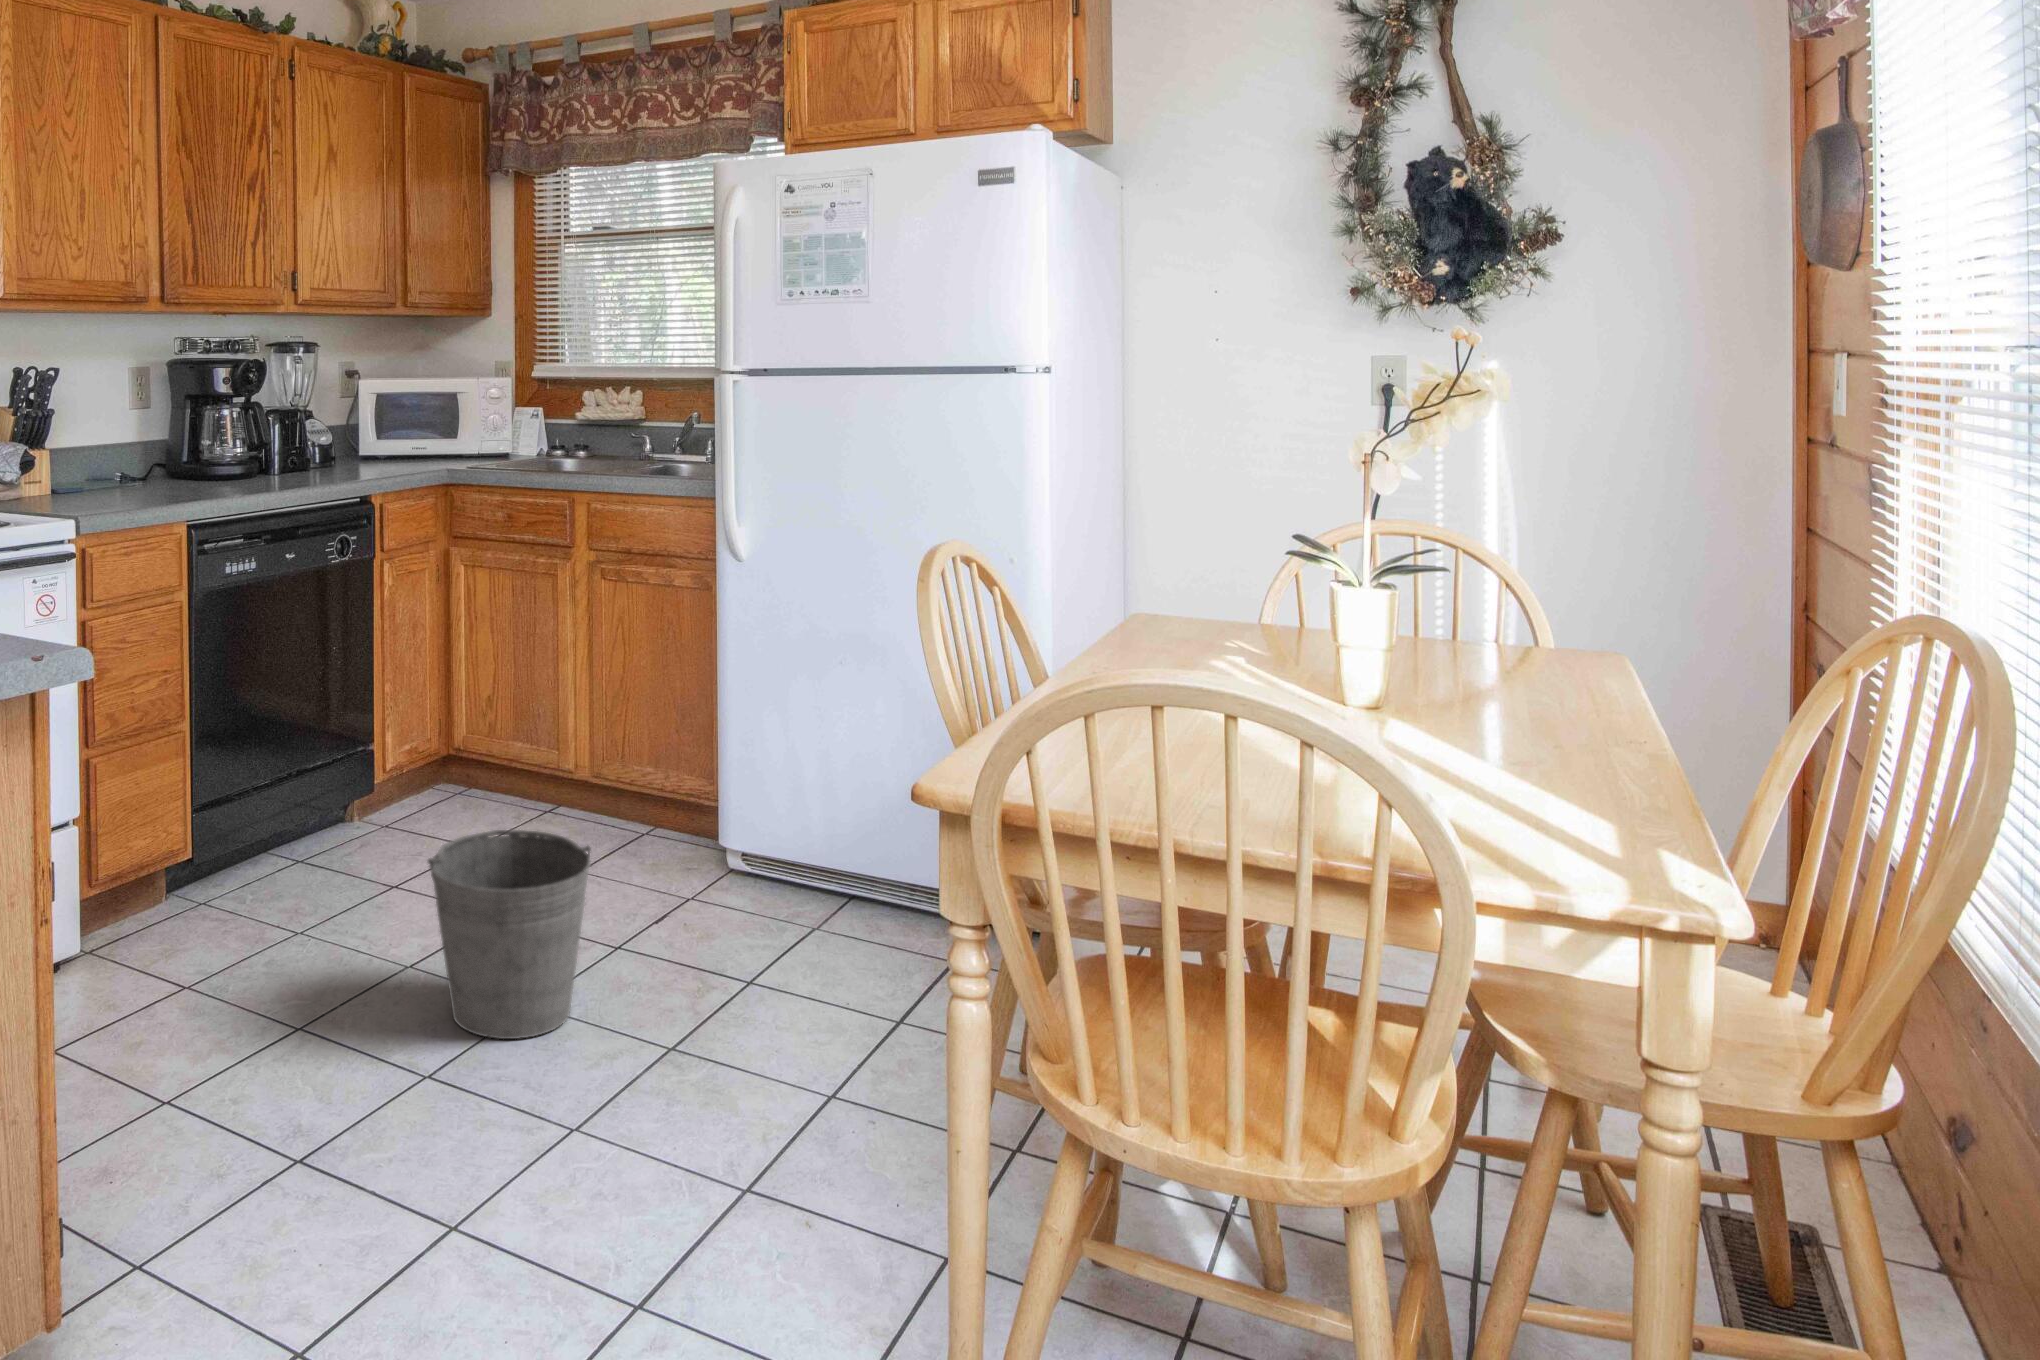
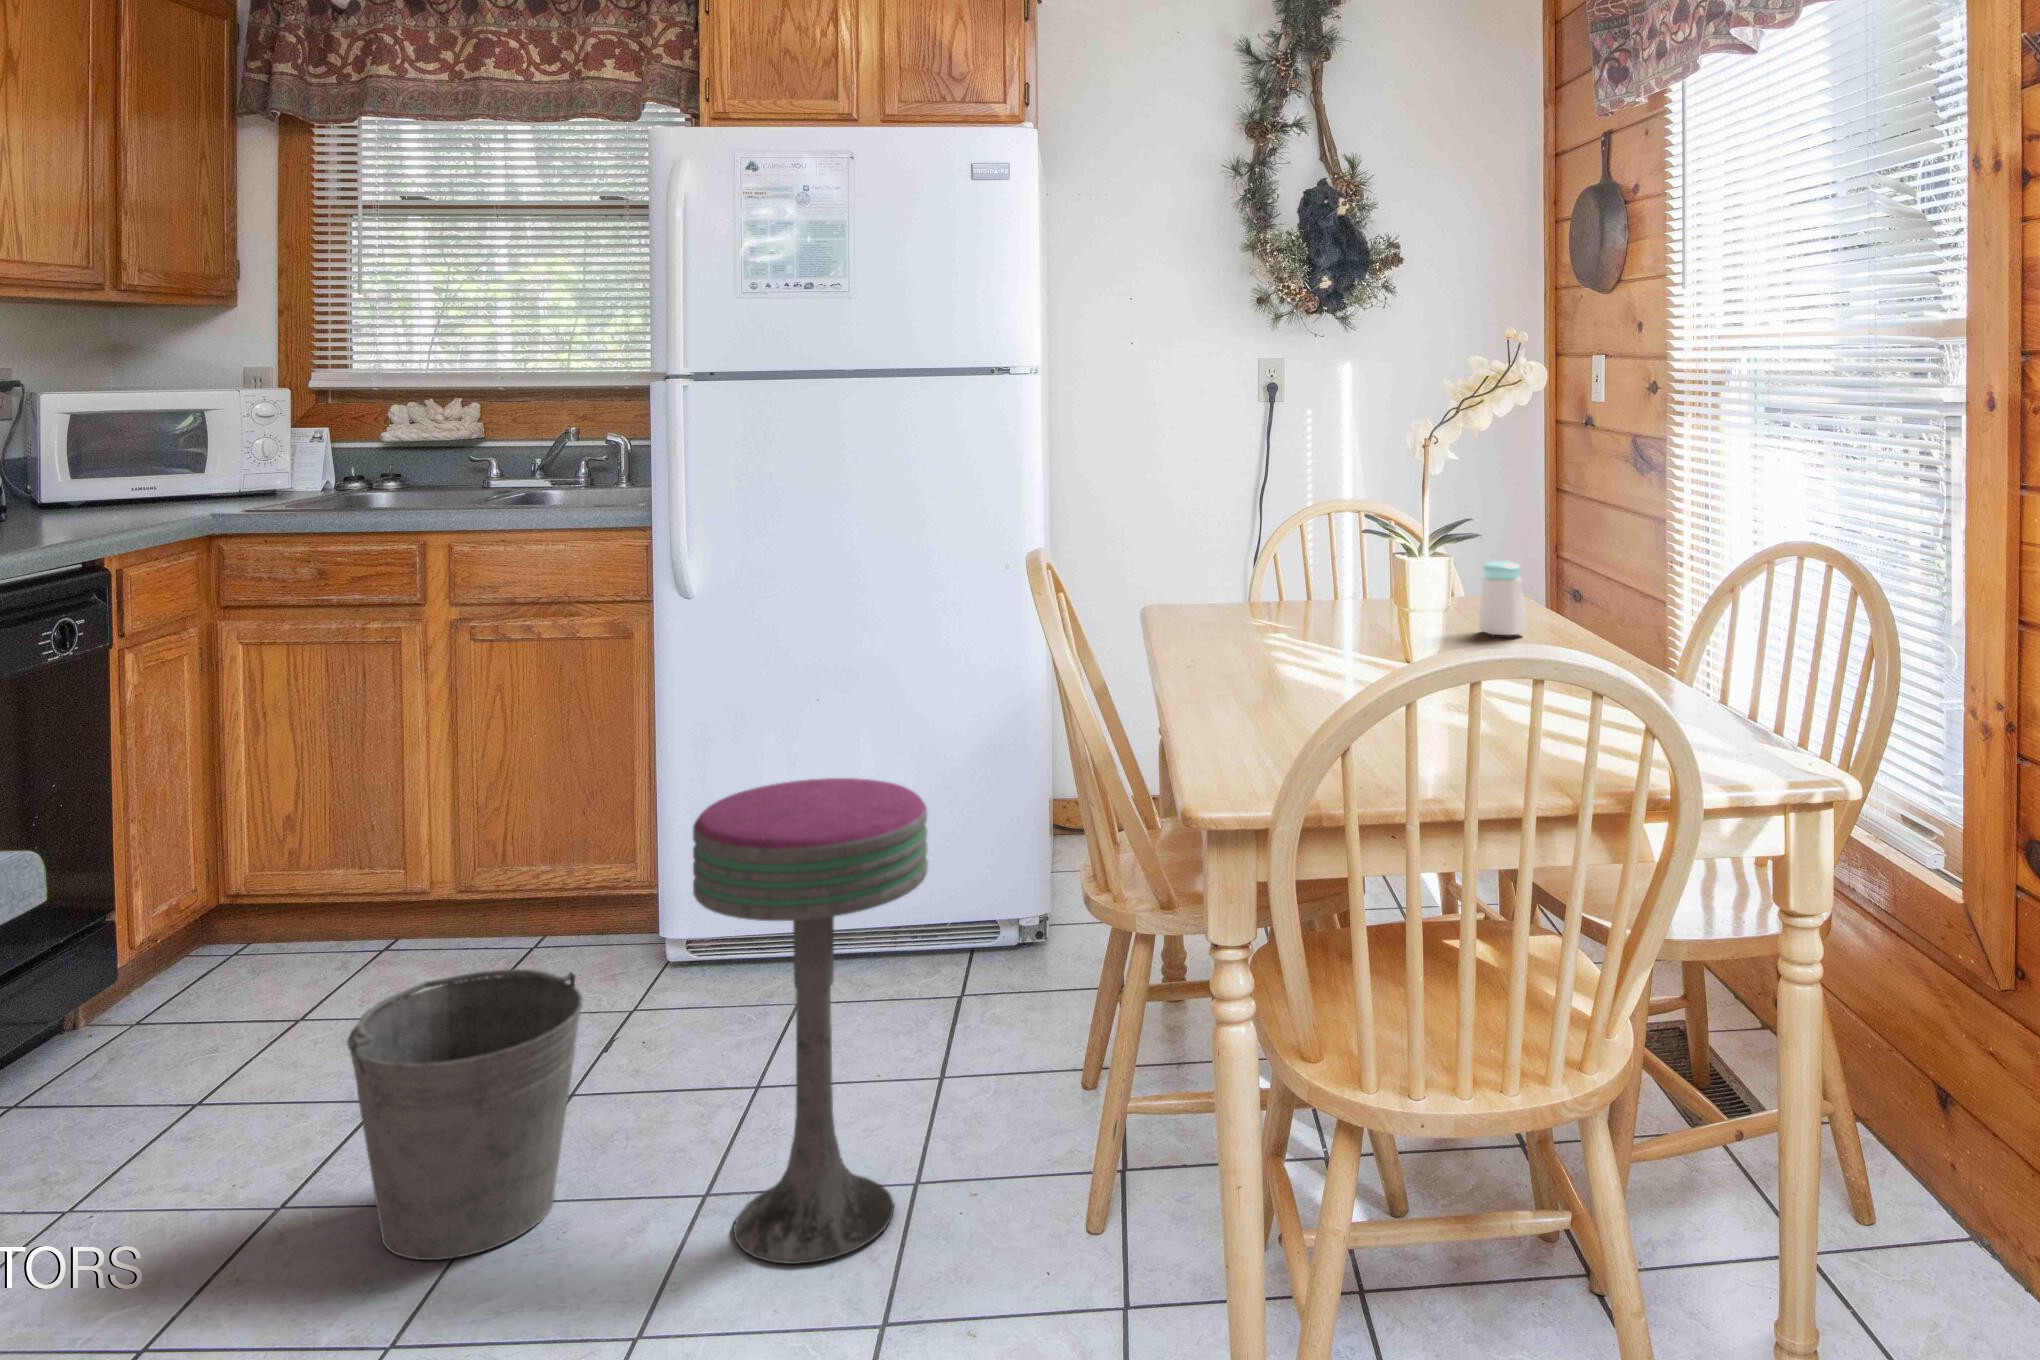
salt shaker: none [1485,593,1548,681] -> present [1479,561,1526,635]
bar stool: none [640,720,836,1129] -> present [693,778,928,1264]

